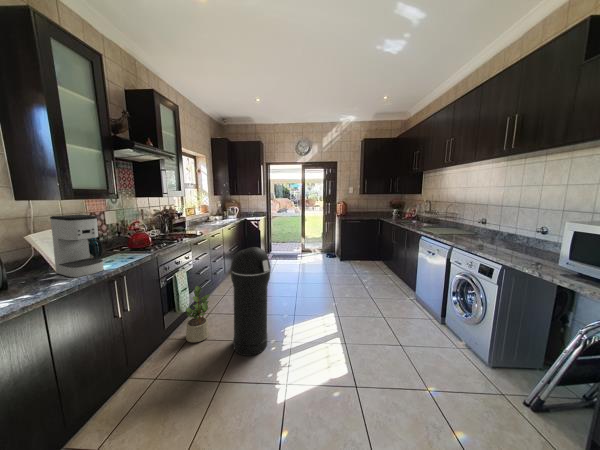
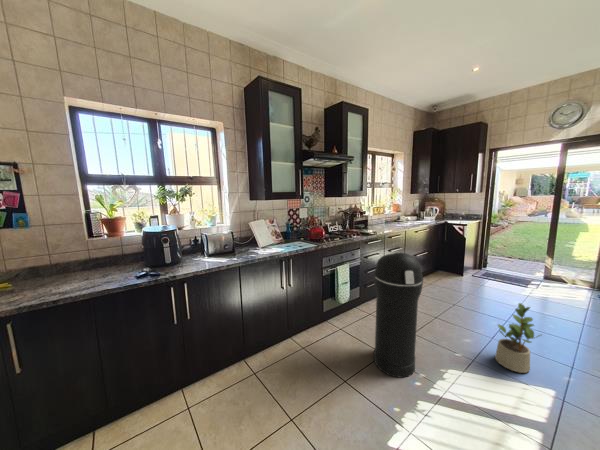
coffee maker: present [50,214,104,278] -> none [258,210,282,252]
potted plant: present [186,286,210,342] -> present [495,303,534,373]

